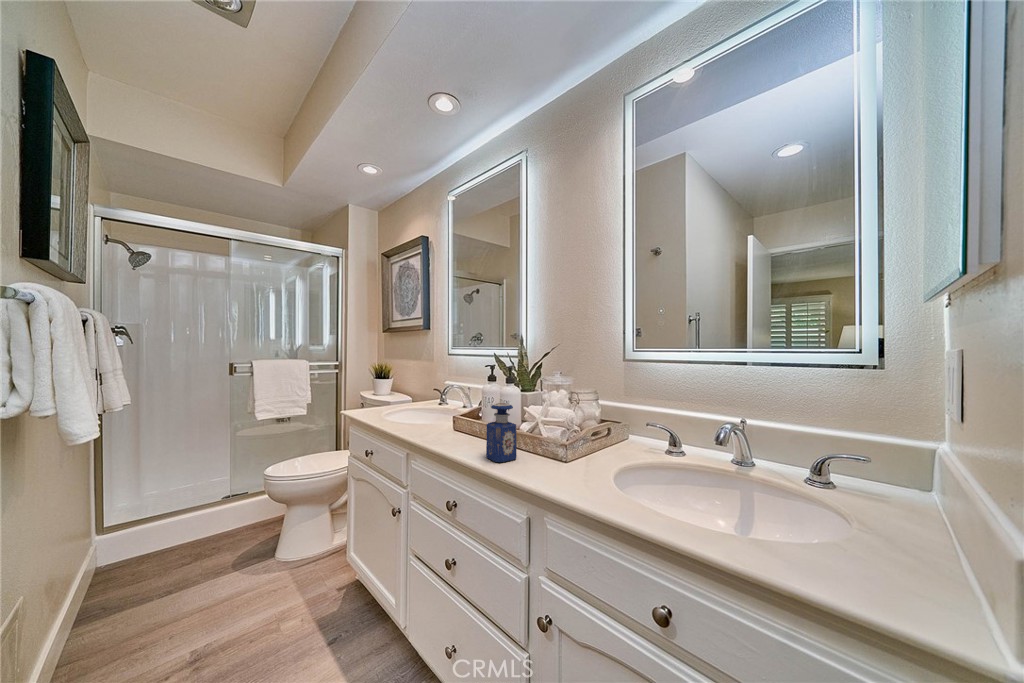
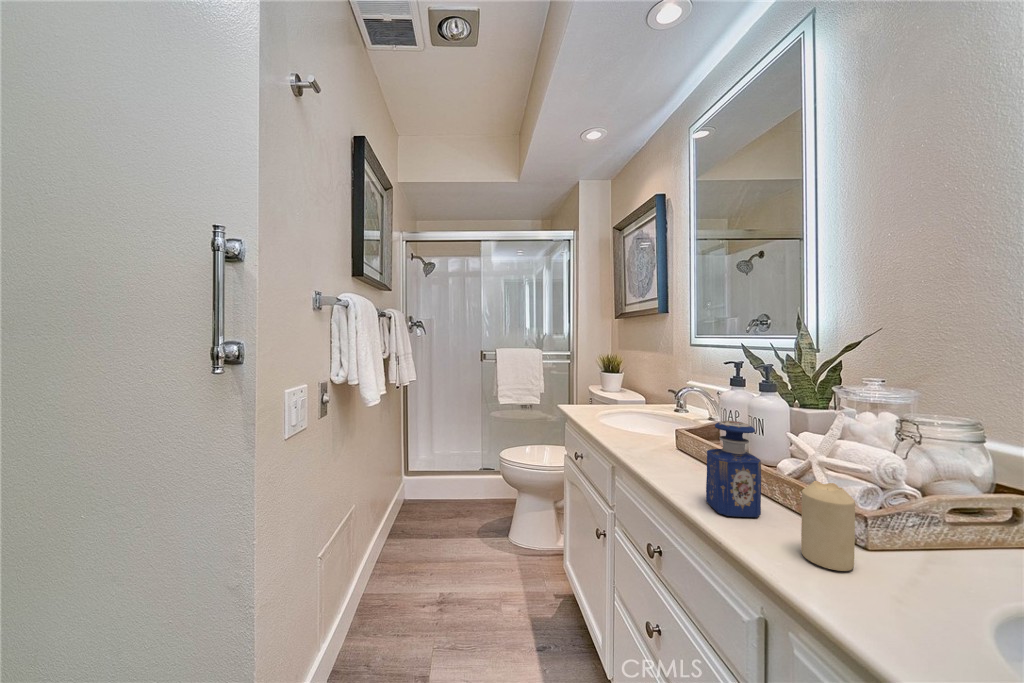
candle: none [540,429,563,474] -> present [801,481,855,571]

